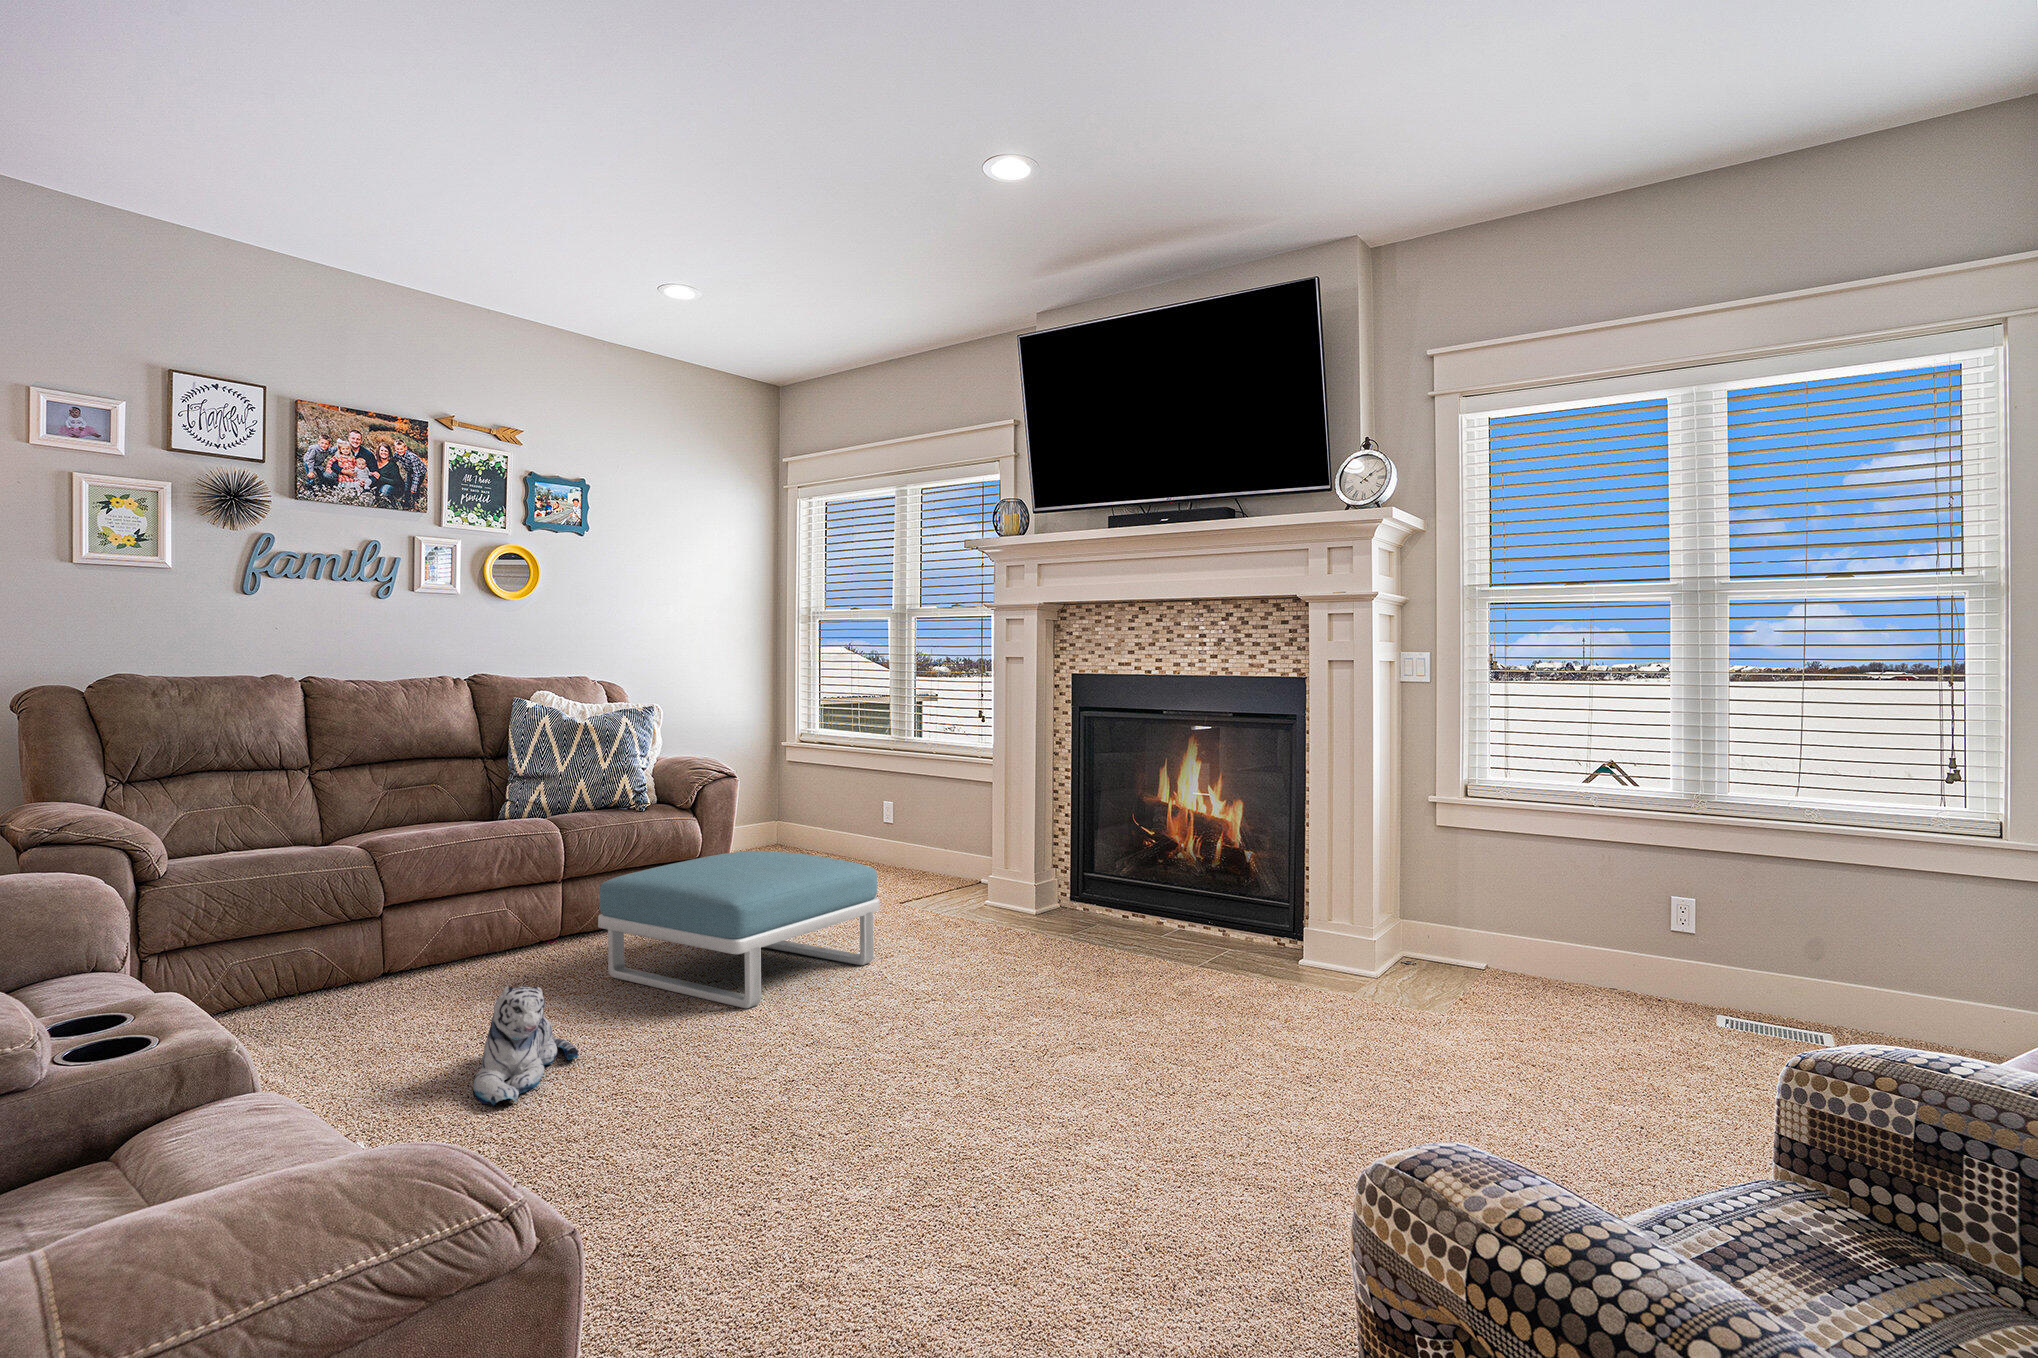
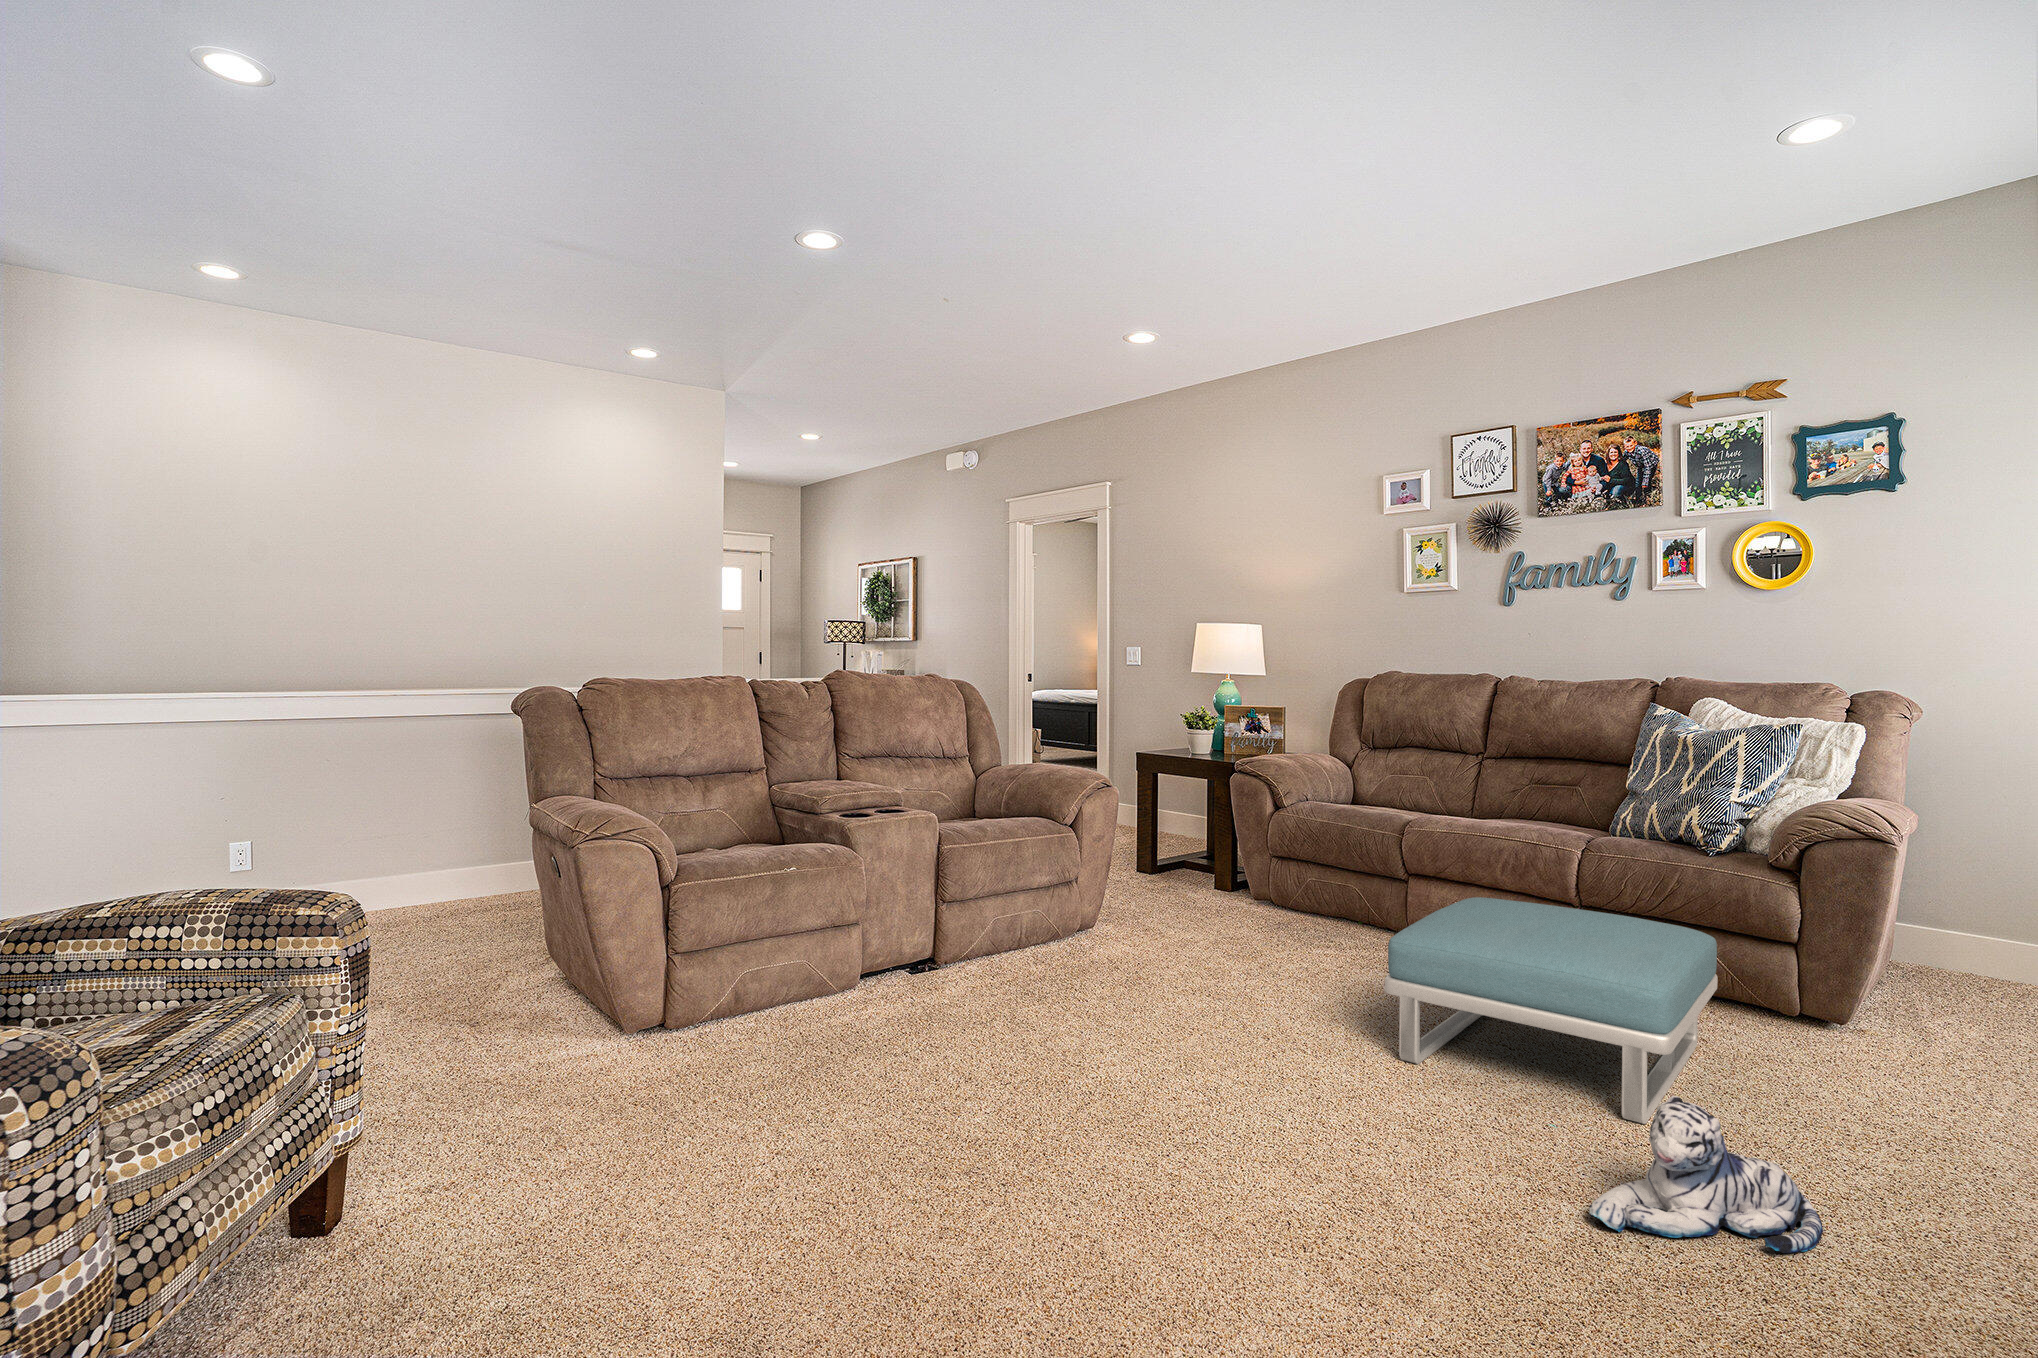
plush toy: present [472,986,578,1106] -> present [1589,1096,1823,1253]

